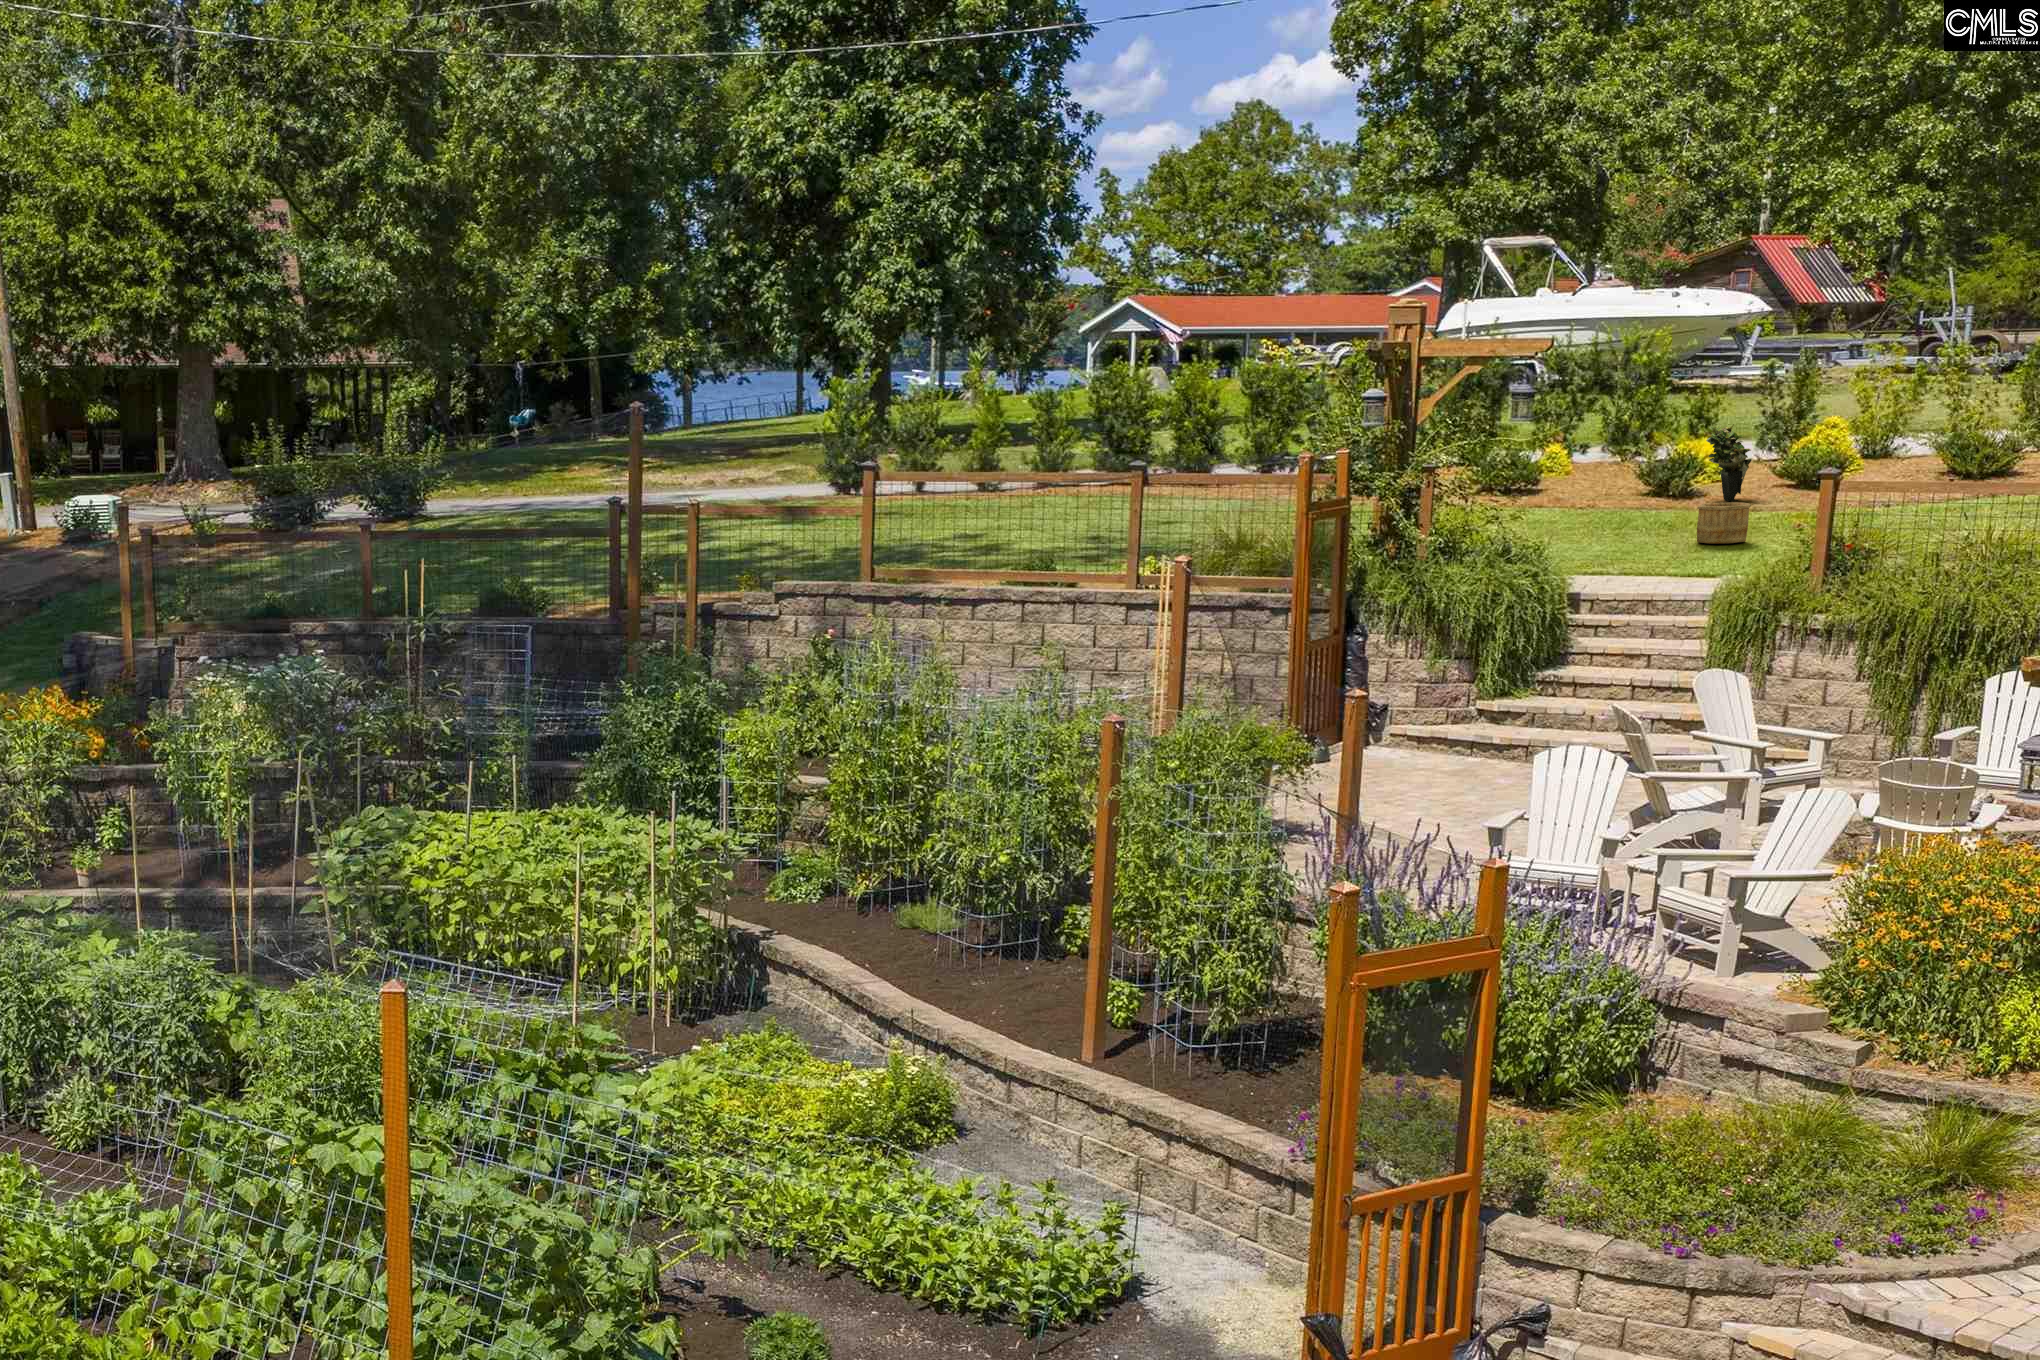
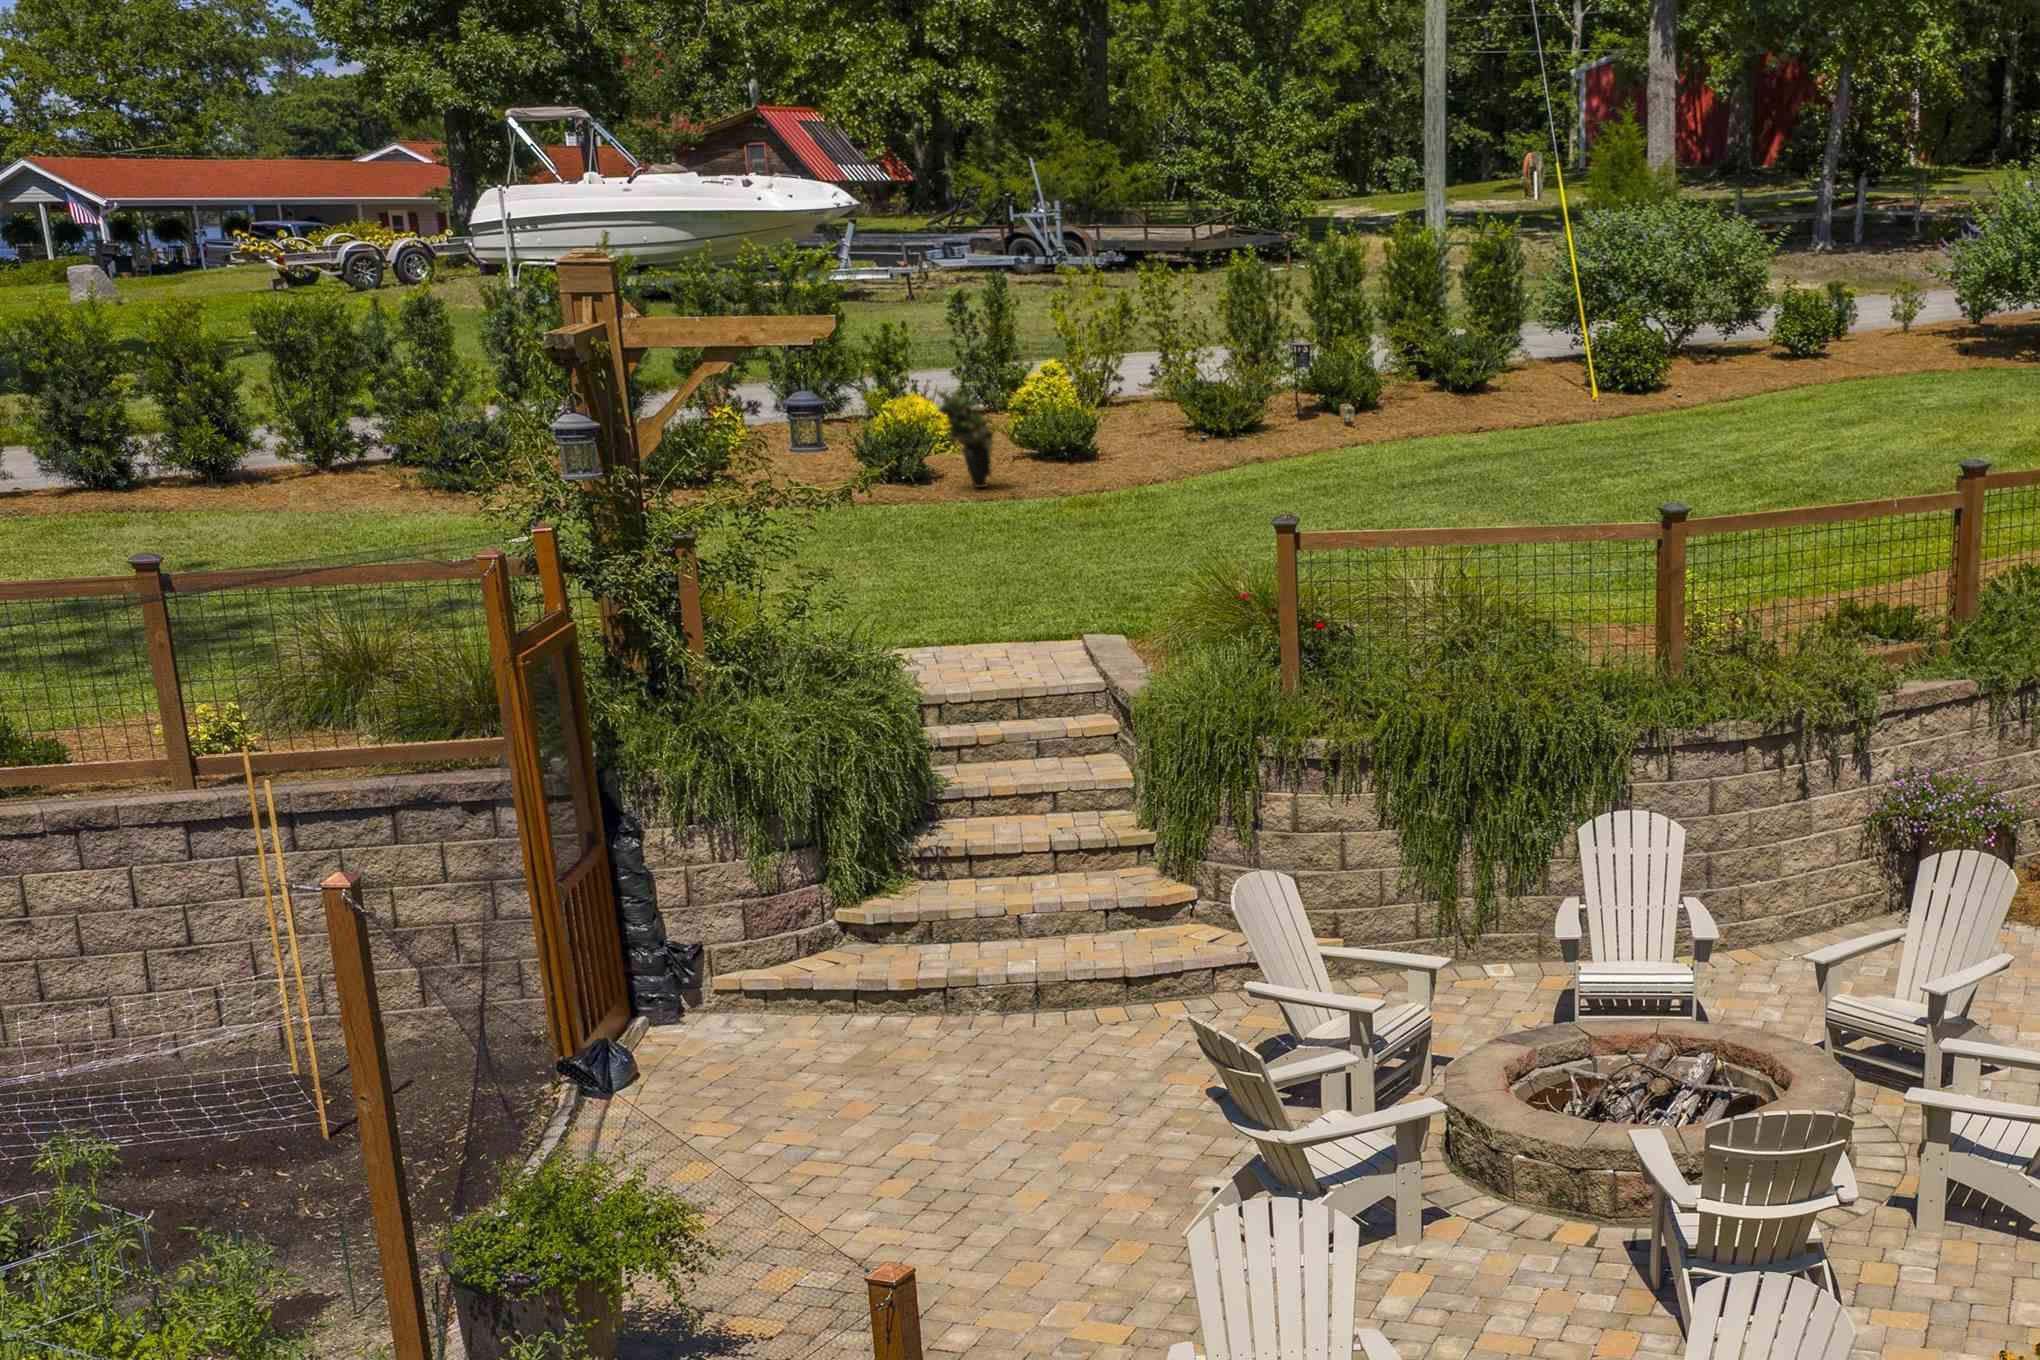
wooden bucket: present [1697,502,1751,544] -> none [986,511,1054,570]

